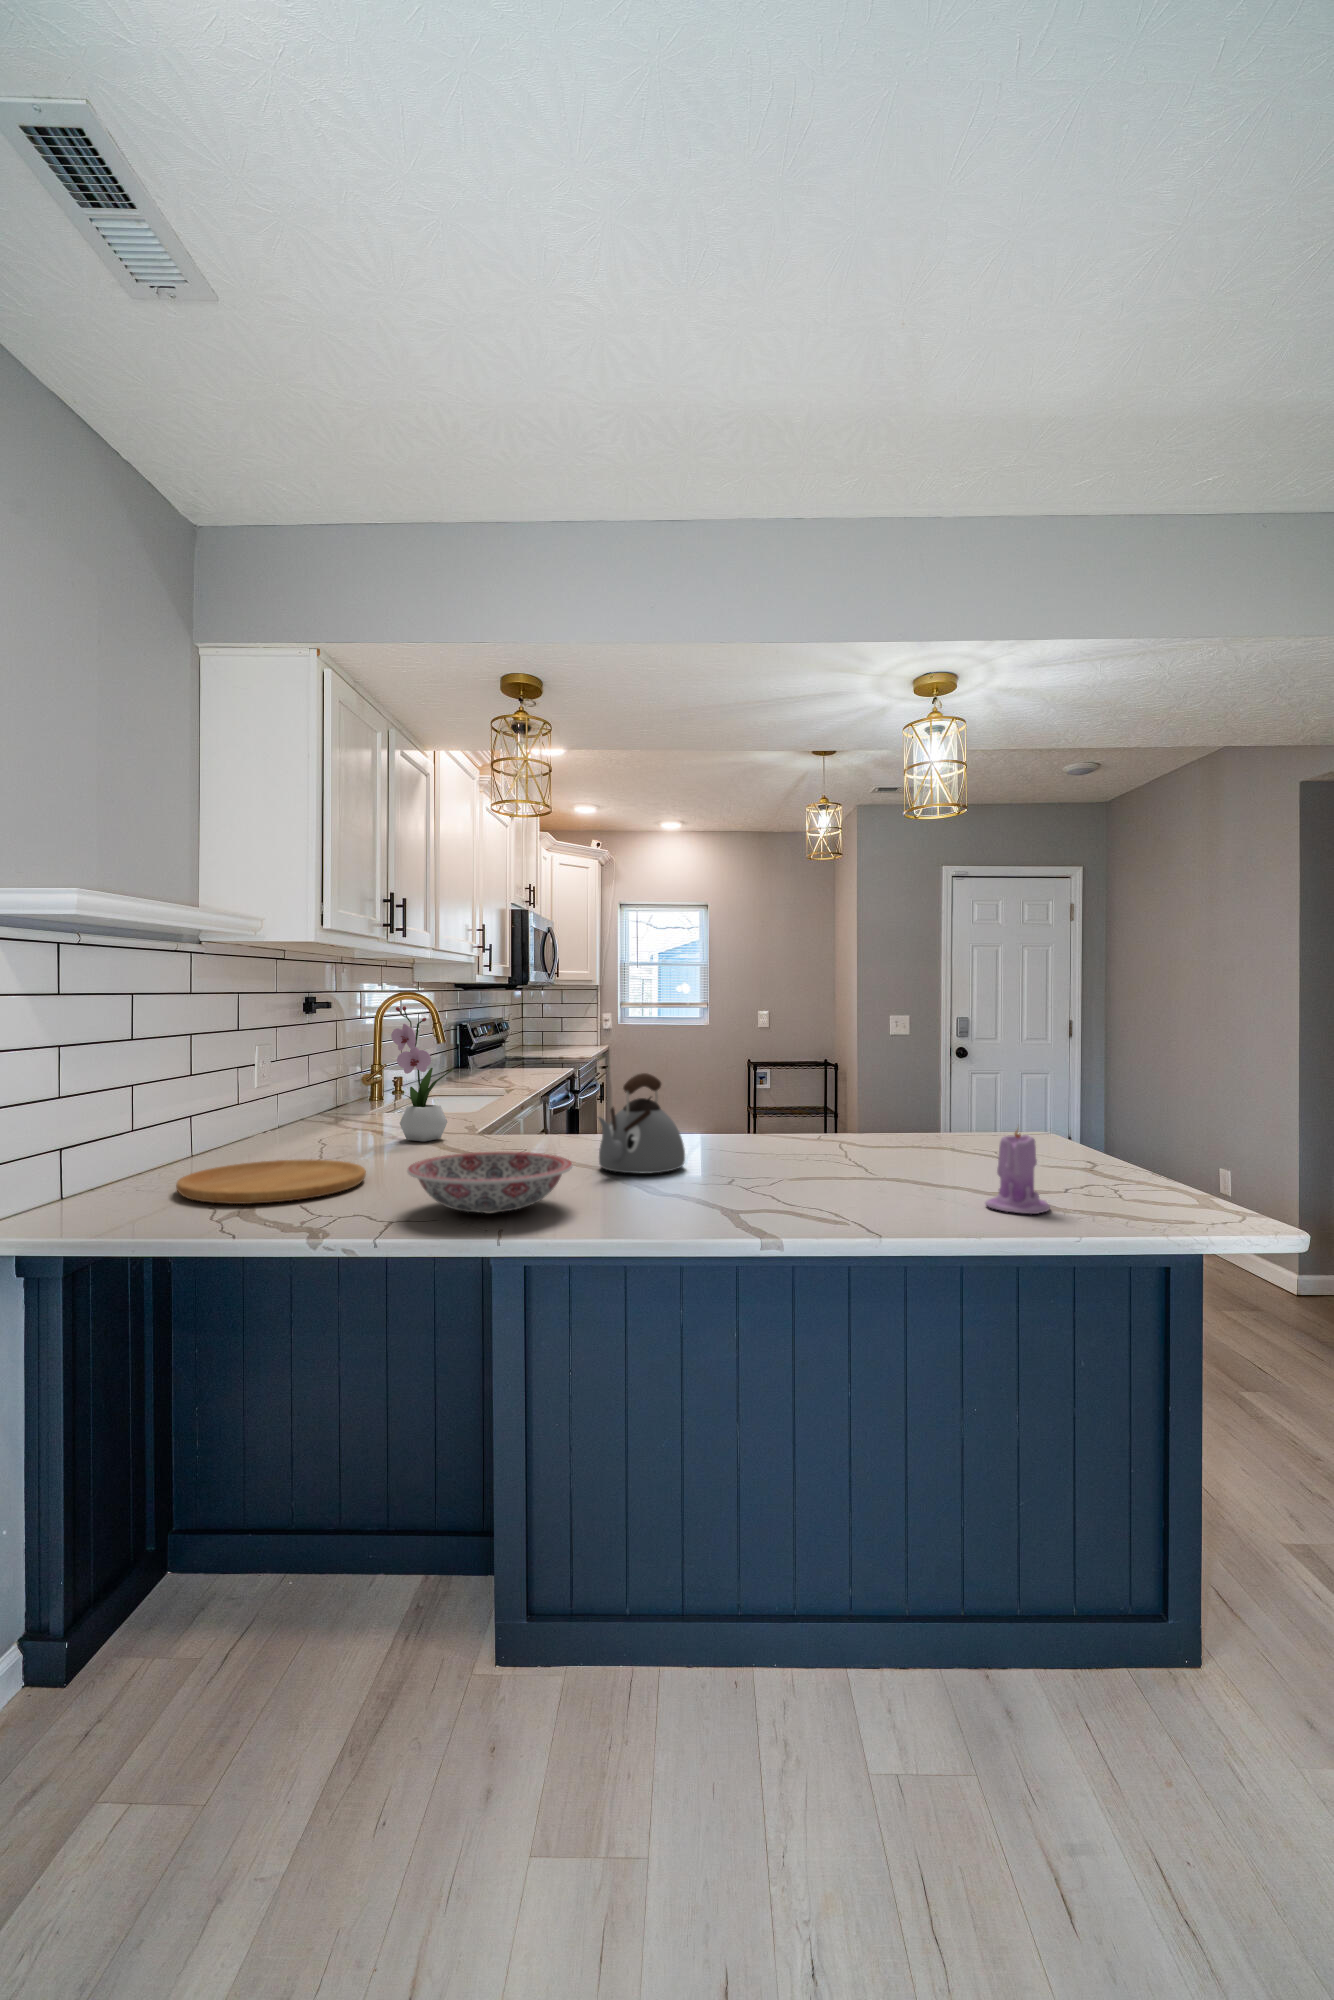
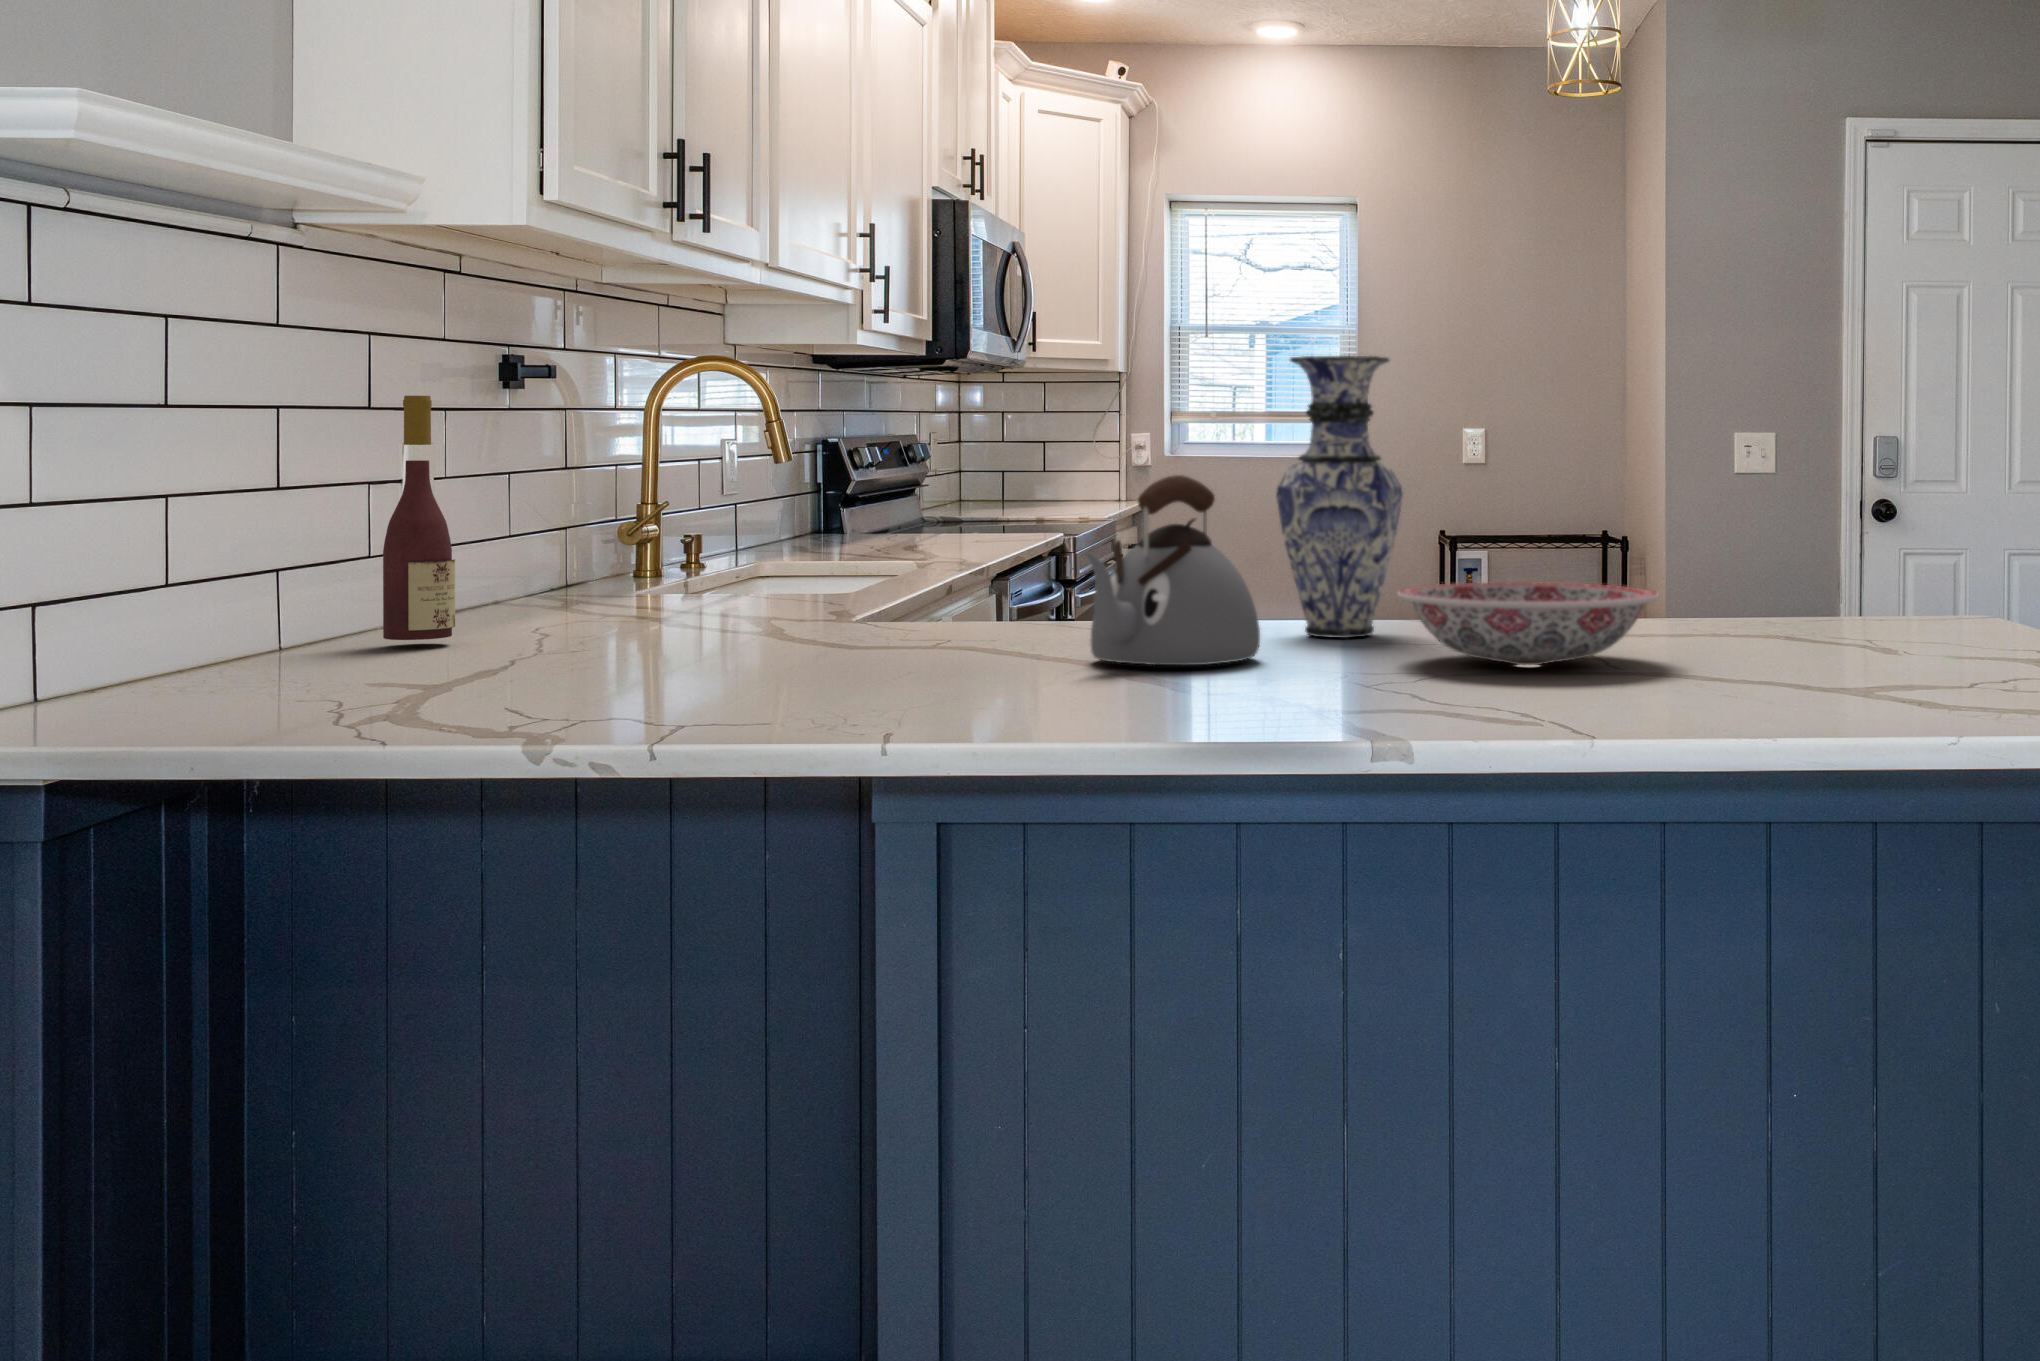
flower arrangement: present [391,1006,453,1141] -> none [681,359,807,629]
vase: none [690,1007,754,1150] -> present [1276,356,1403,638]
wine bottle: none [242,1028,279,1156] -> present [383,396,455,640]
candle: present [985,1130,1050,1214] -> none [1816,548,1936,712]
ceramic bowl: present [407,1152,573,1213] -> present [1397,582,1659,665]
cutting board: present [176,1159,366,1204] -> none [255,645,630,706]

